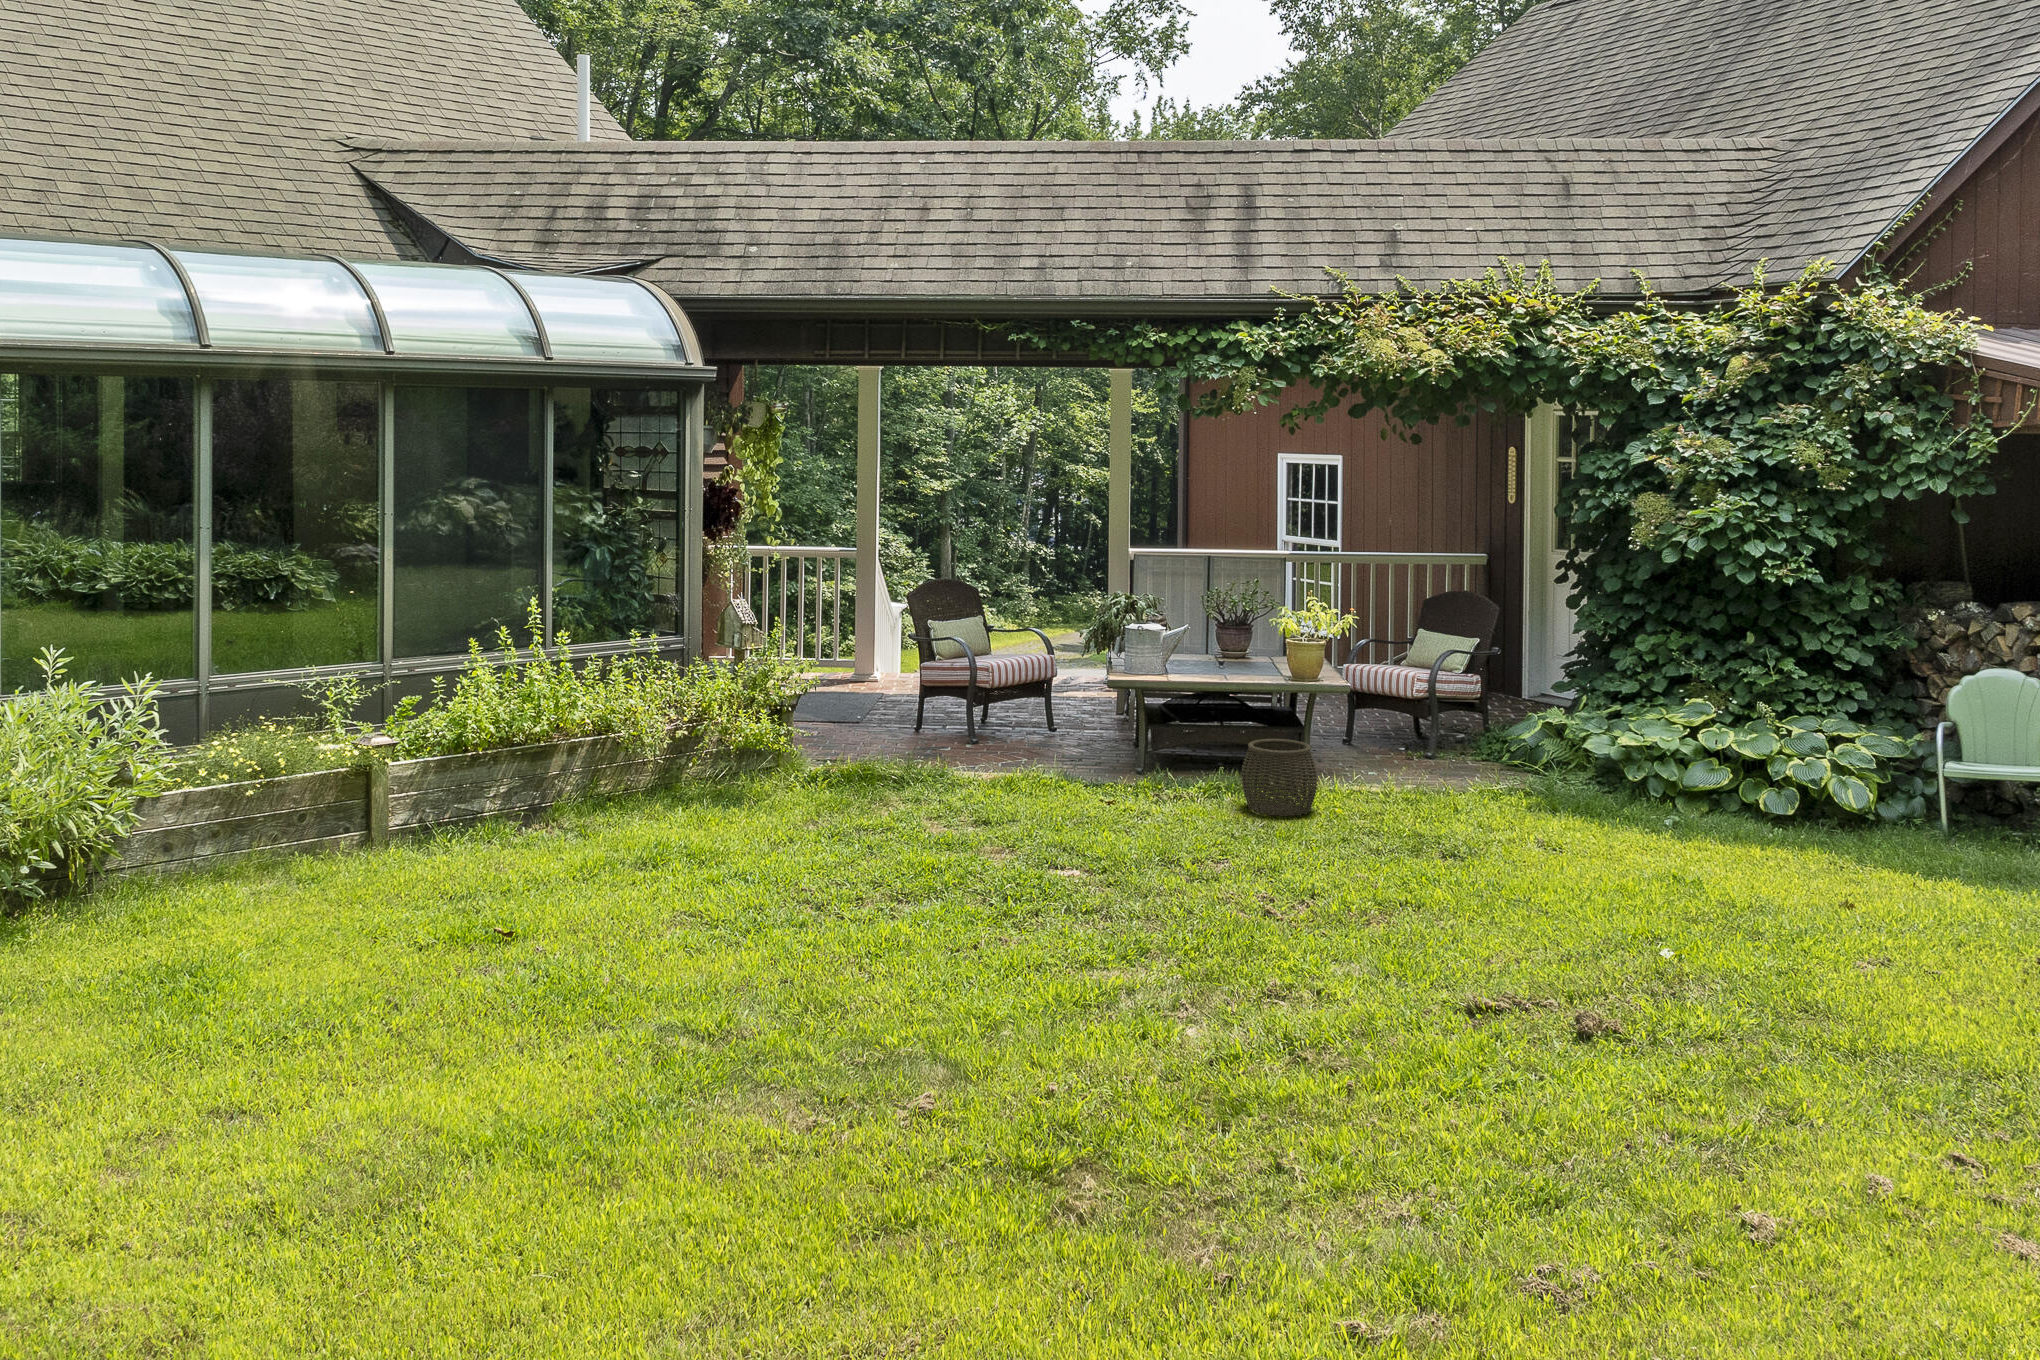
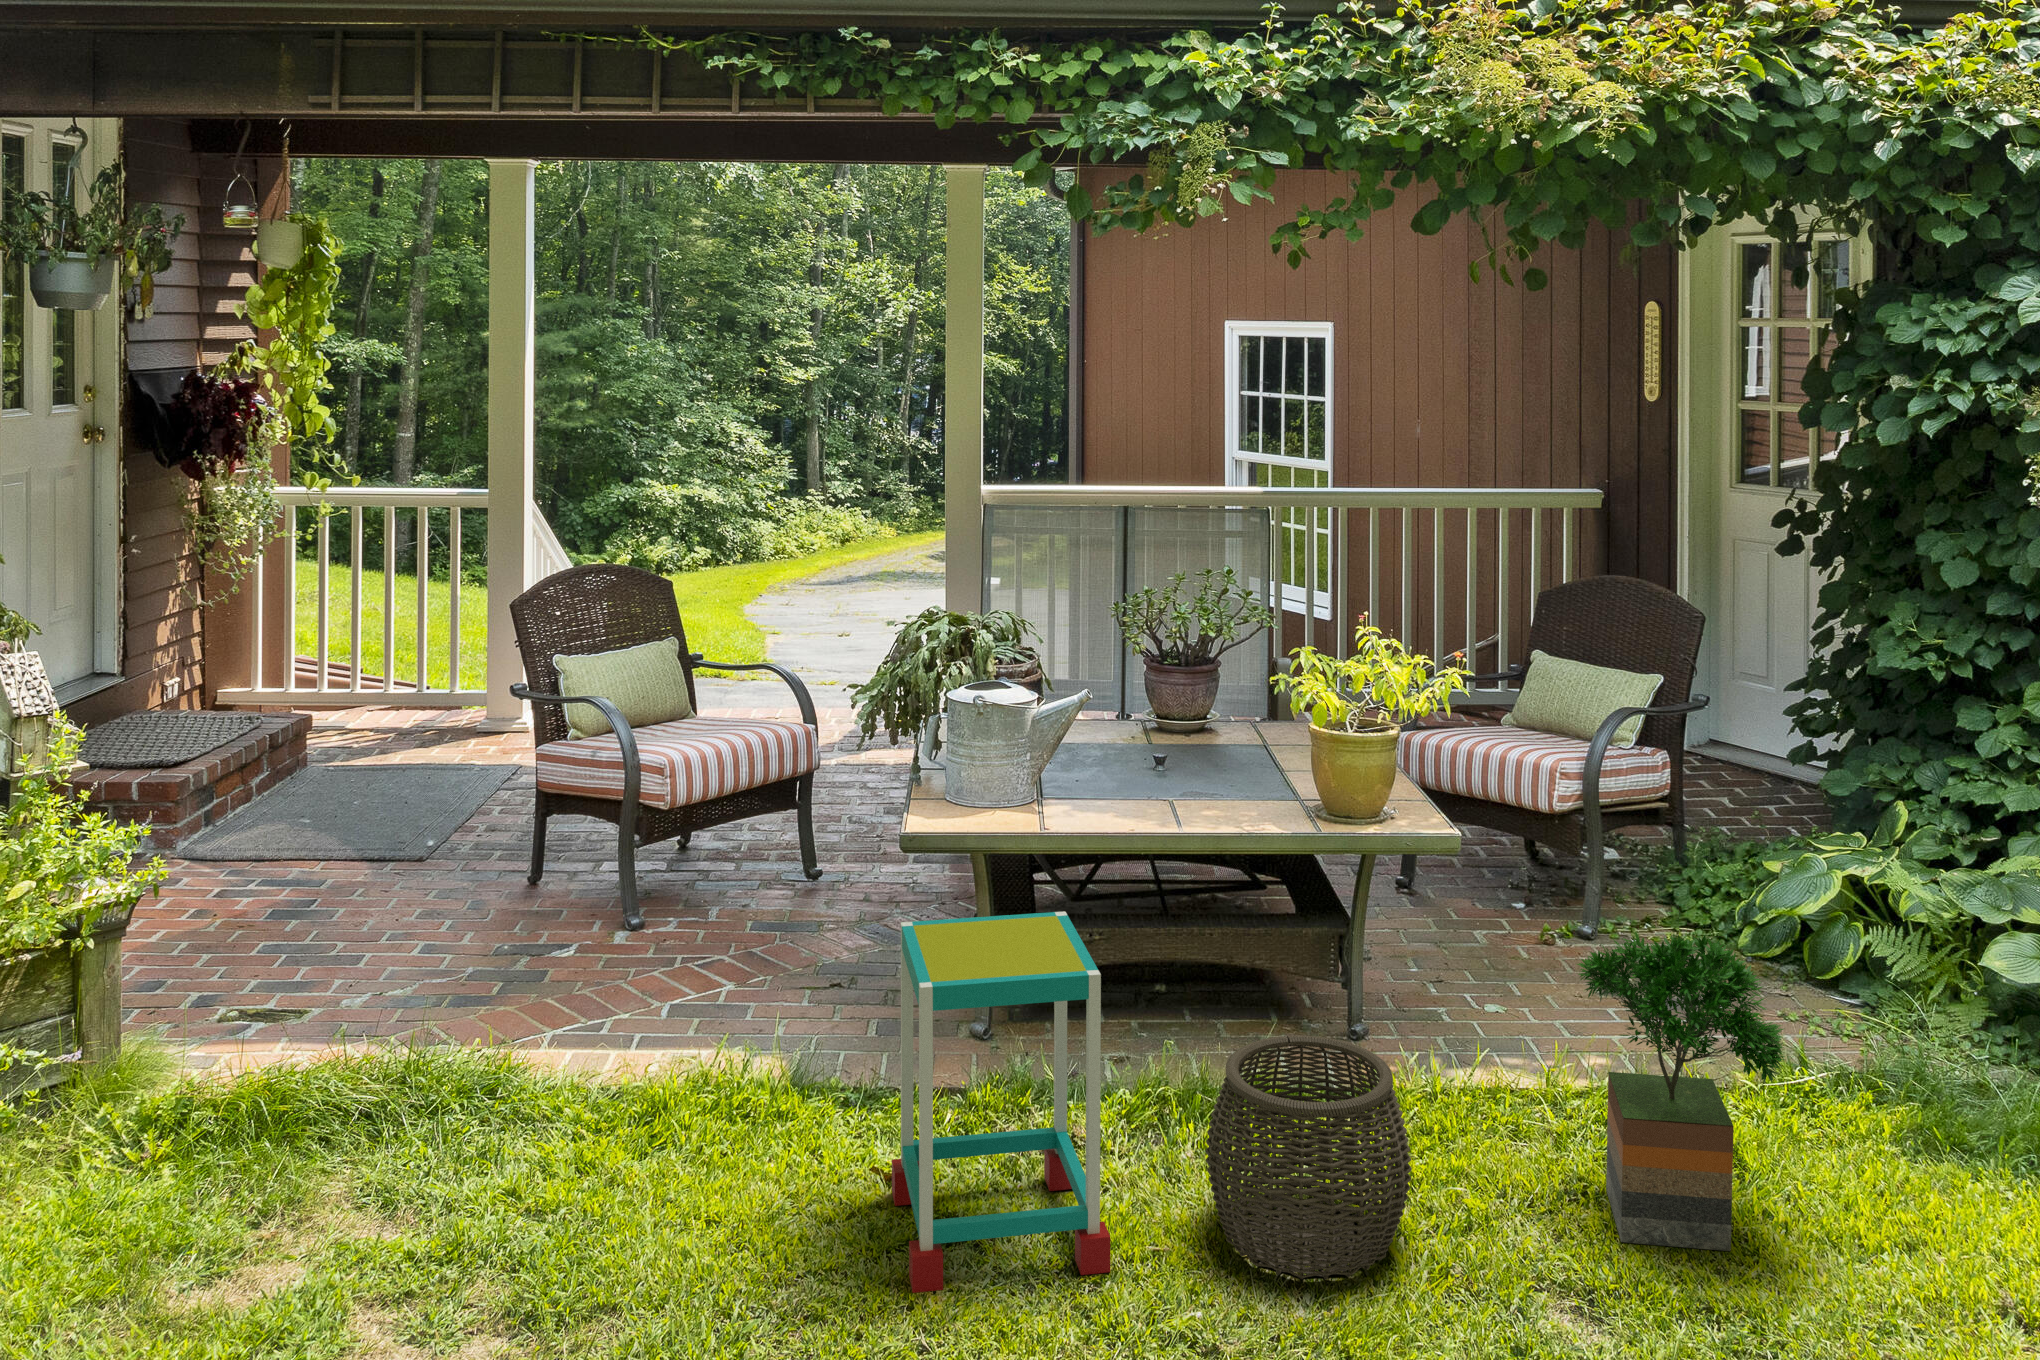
side table: none [1121,691,1205,814] -> present [892,911,1111,1293]
potted tree: none [1385,702,1462,818] -> present [1577,932,1785,1251]

